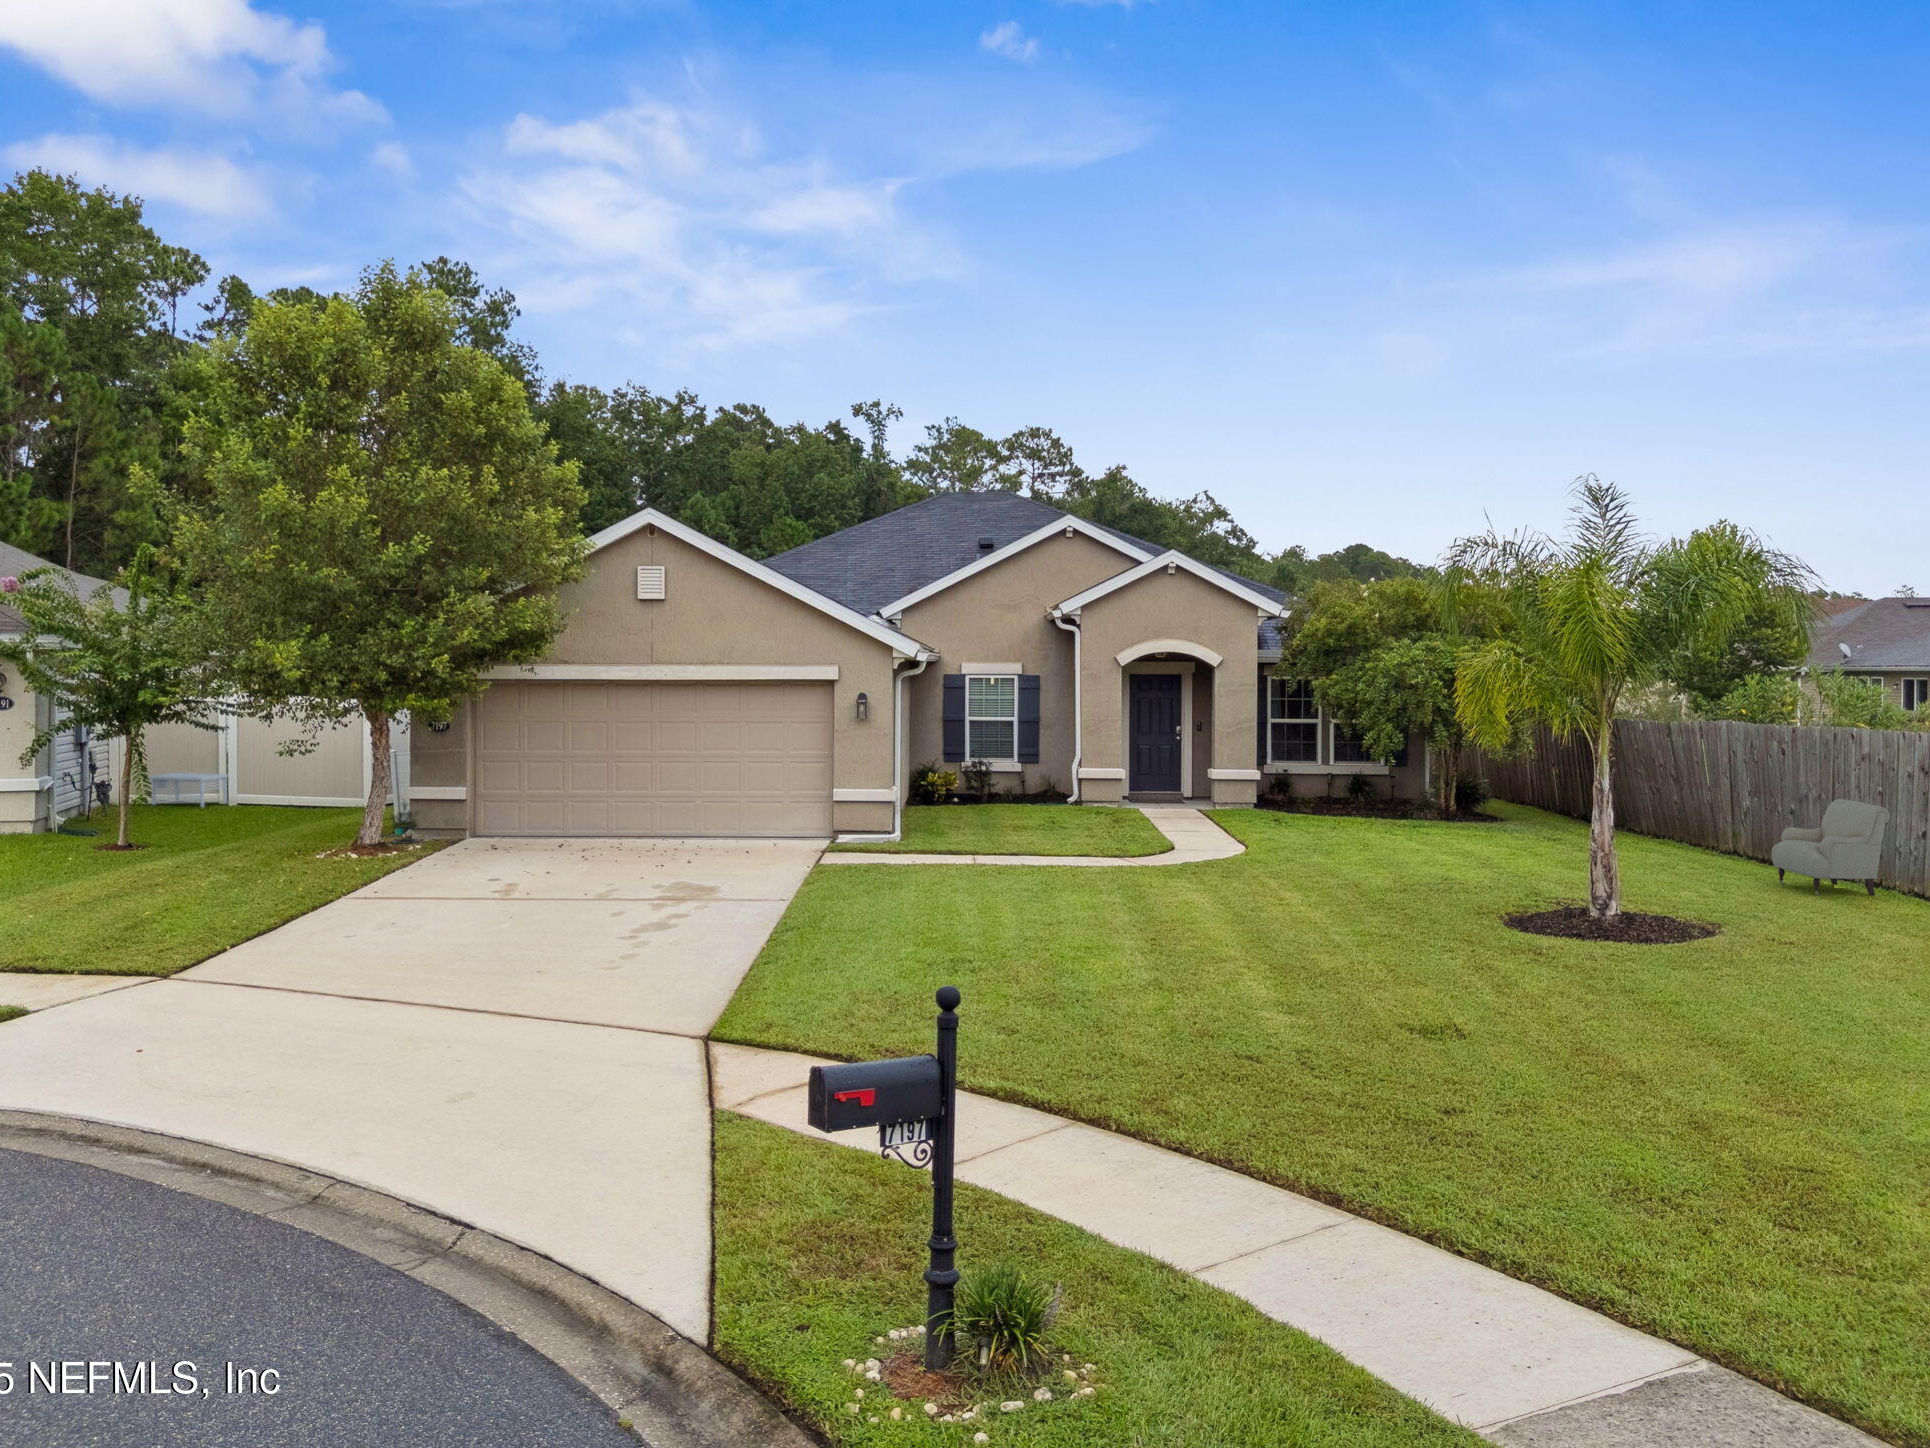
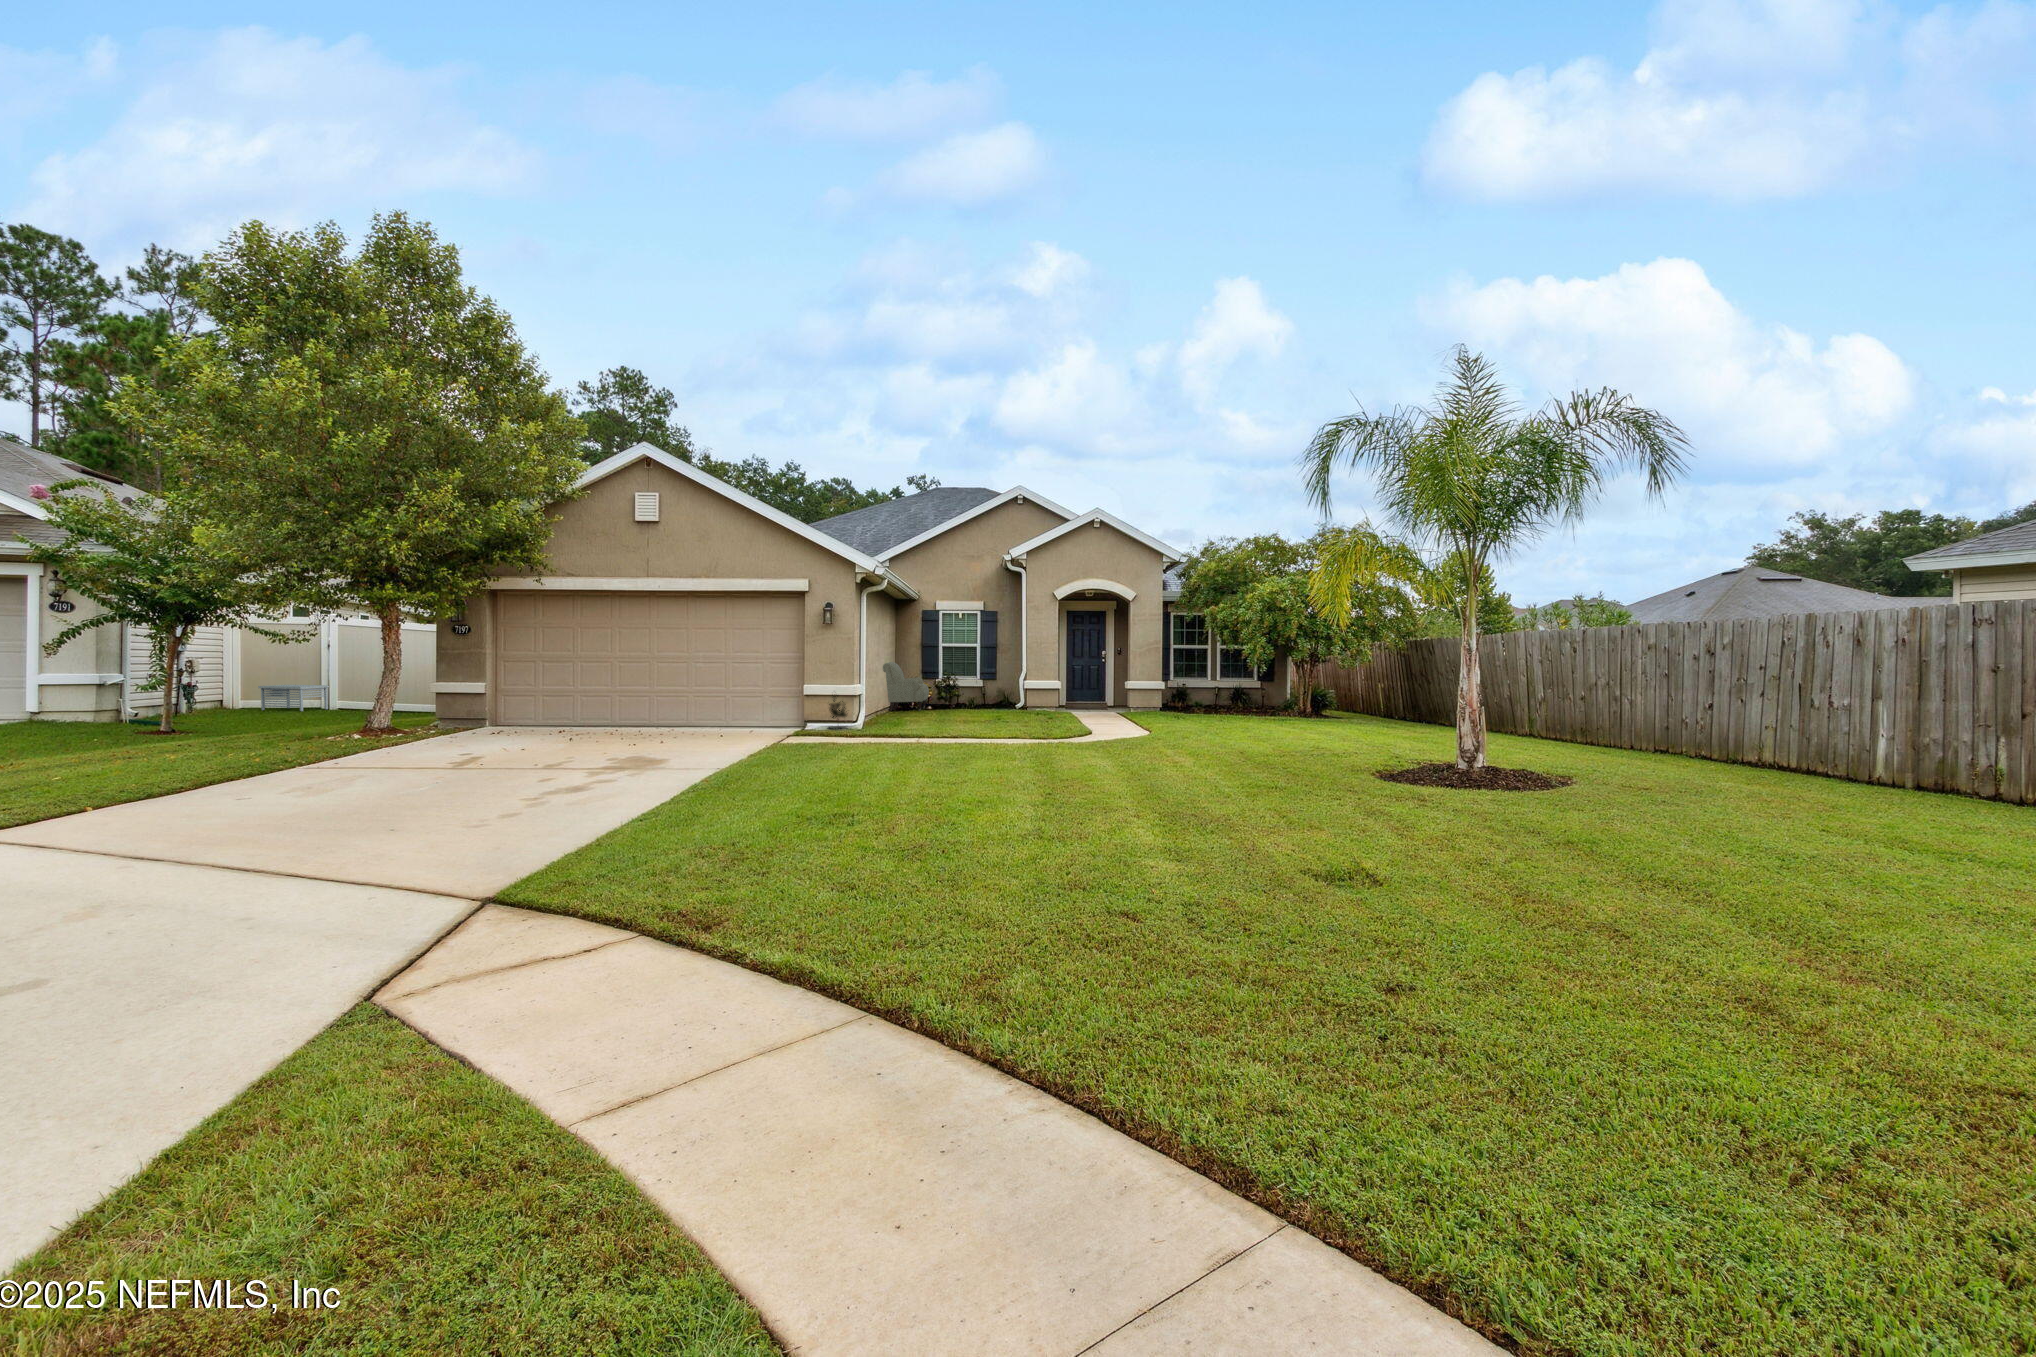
chair: present [1772,799,1890,895] -> present [883,662,929,711]
potted tree: present [391,801,419,843] -> present [828,695,848,729]

